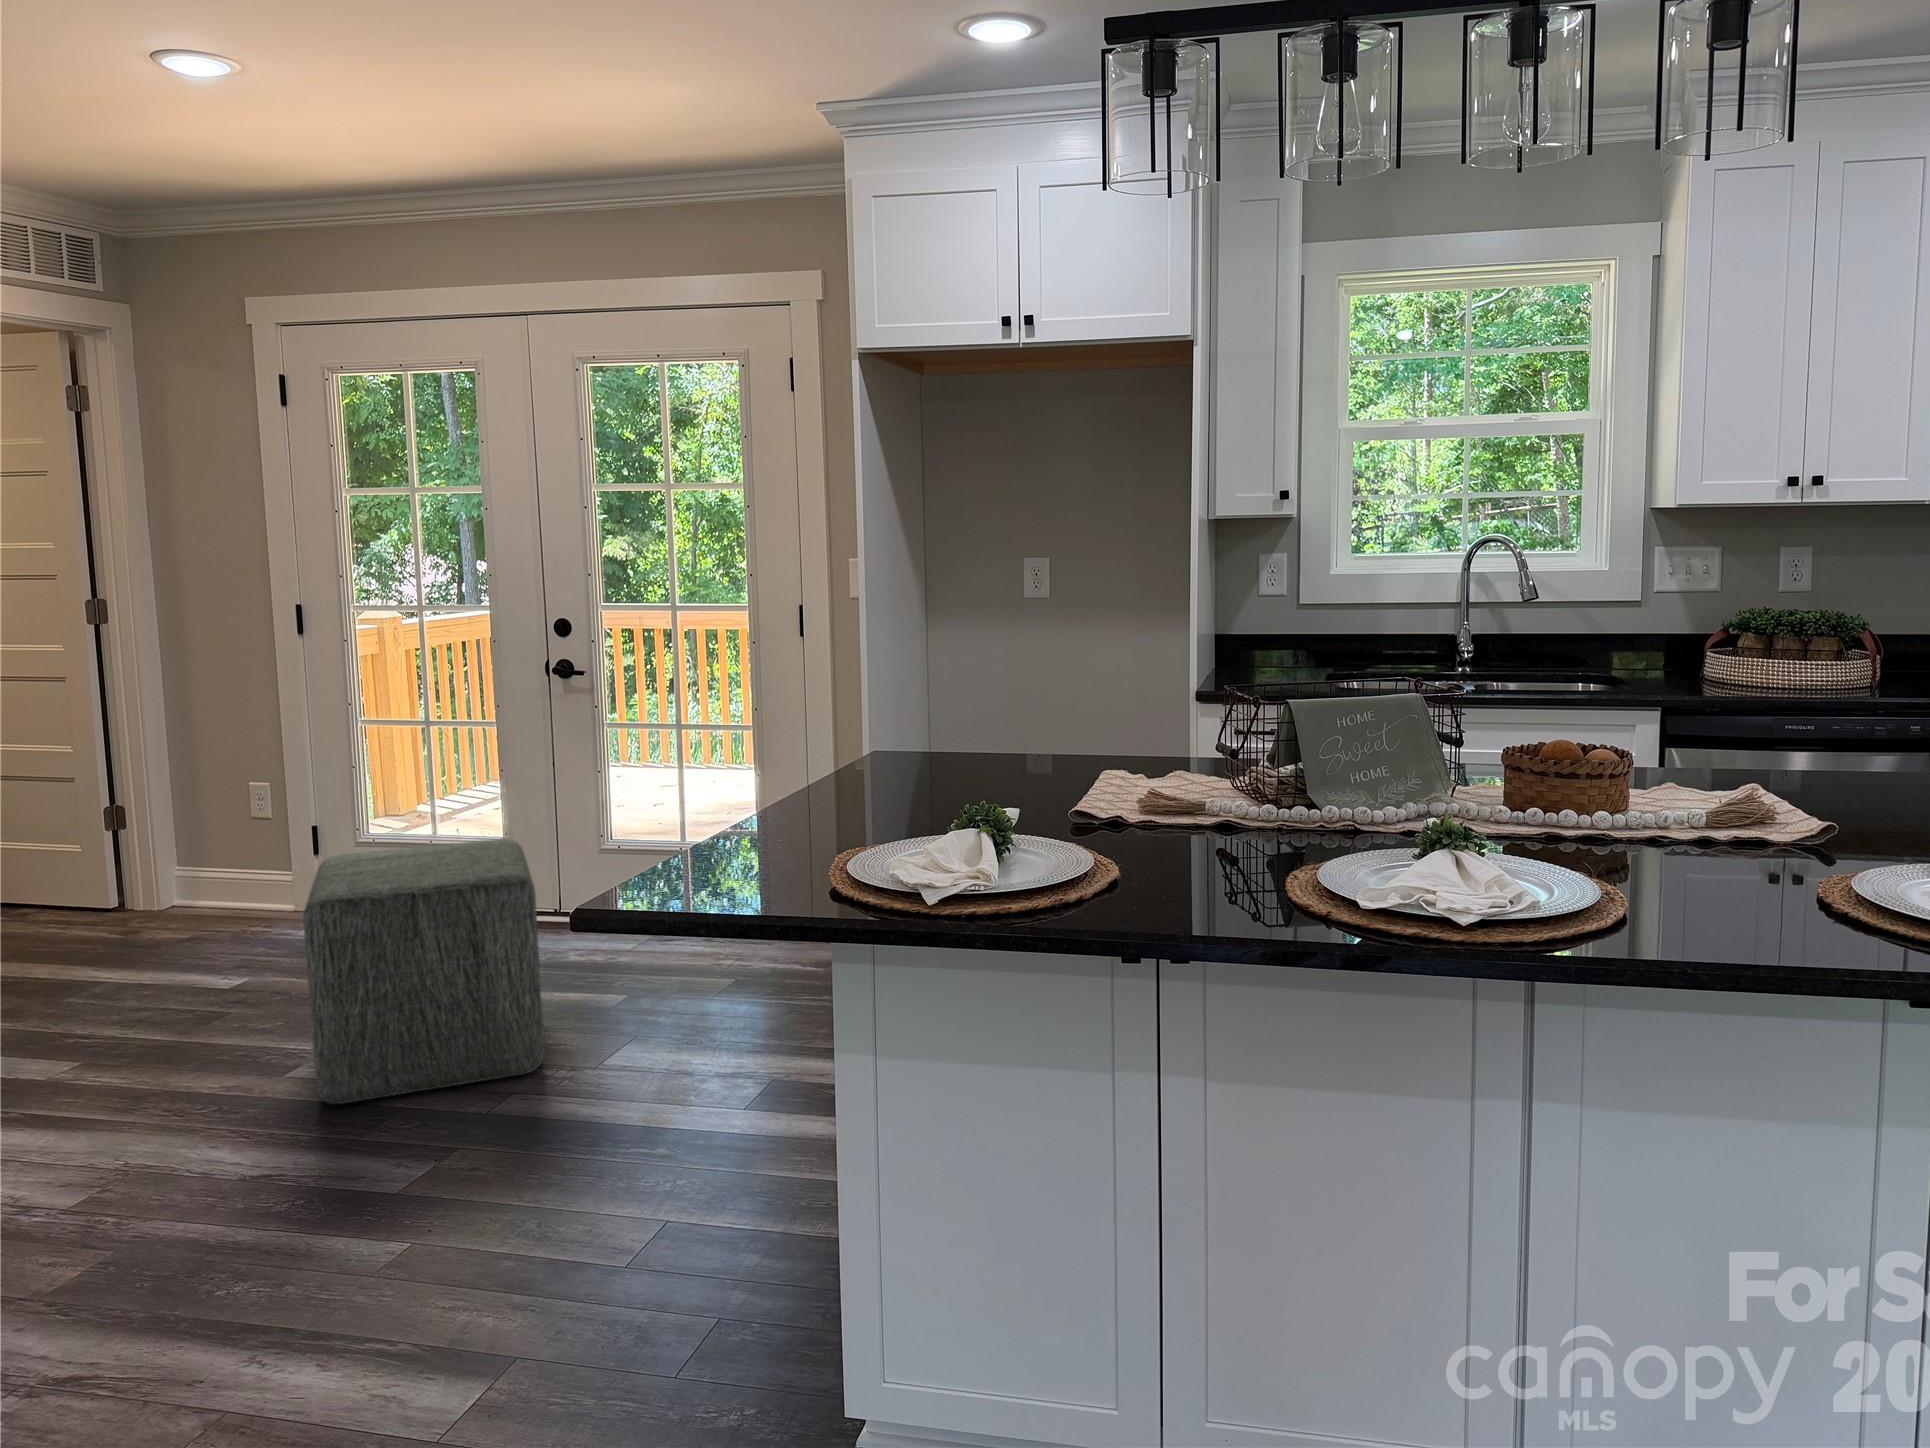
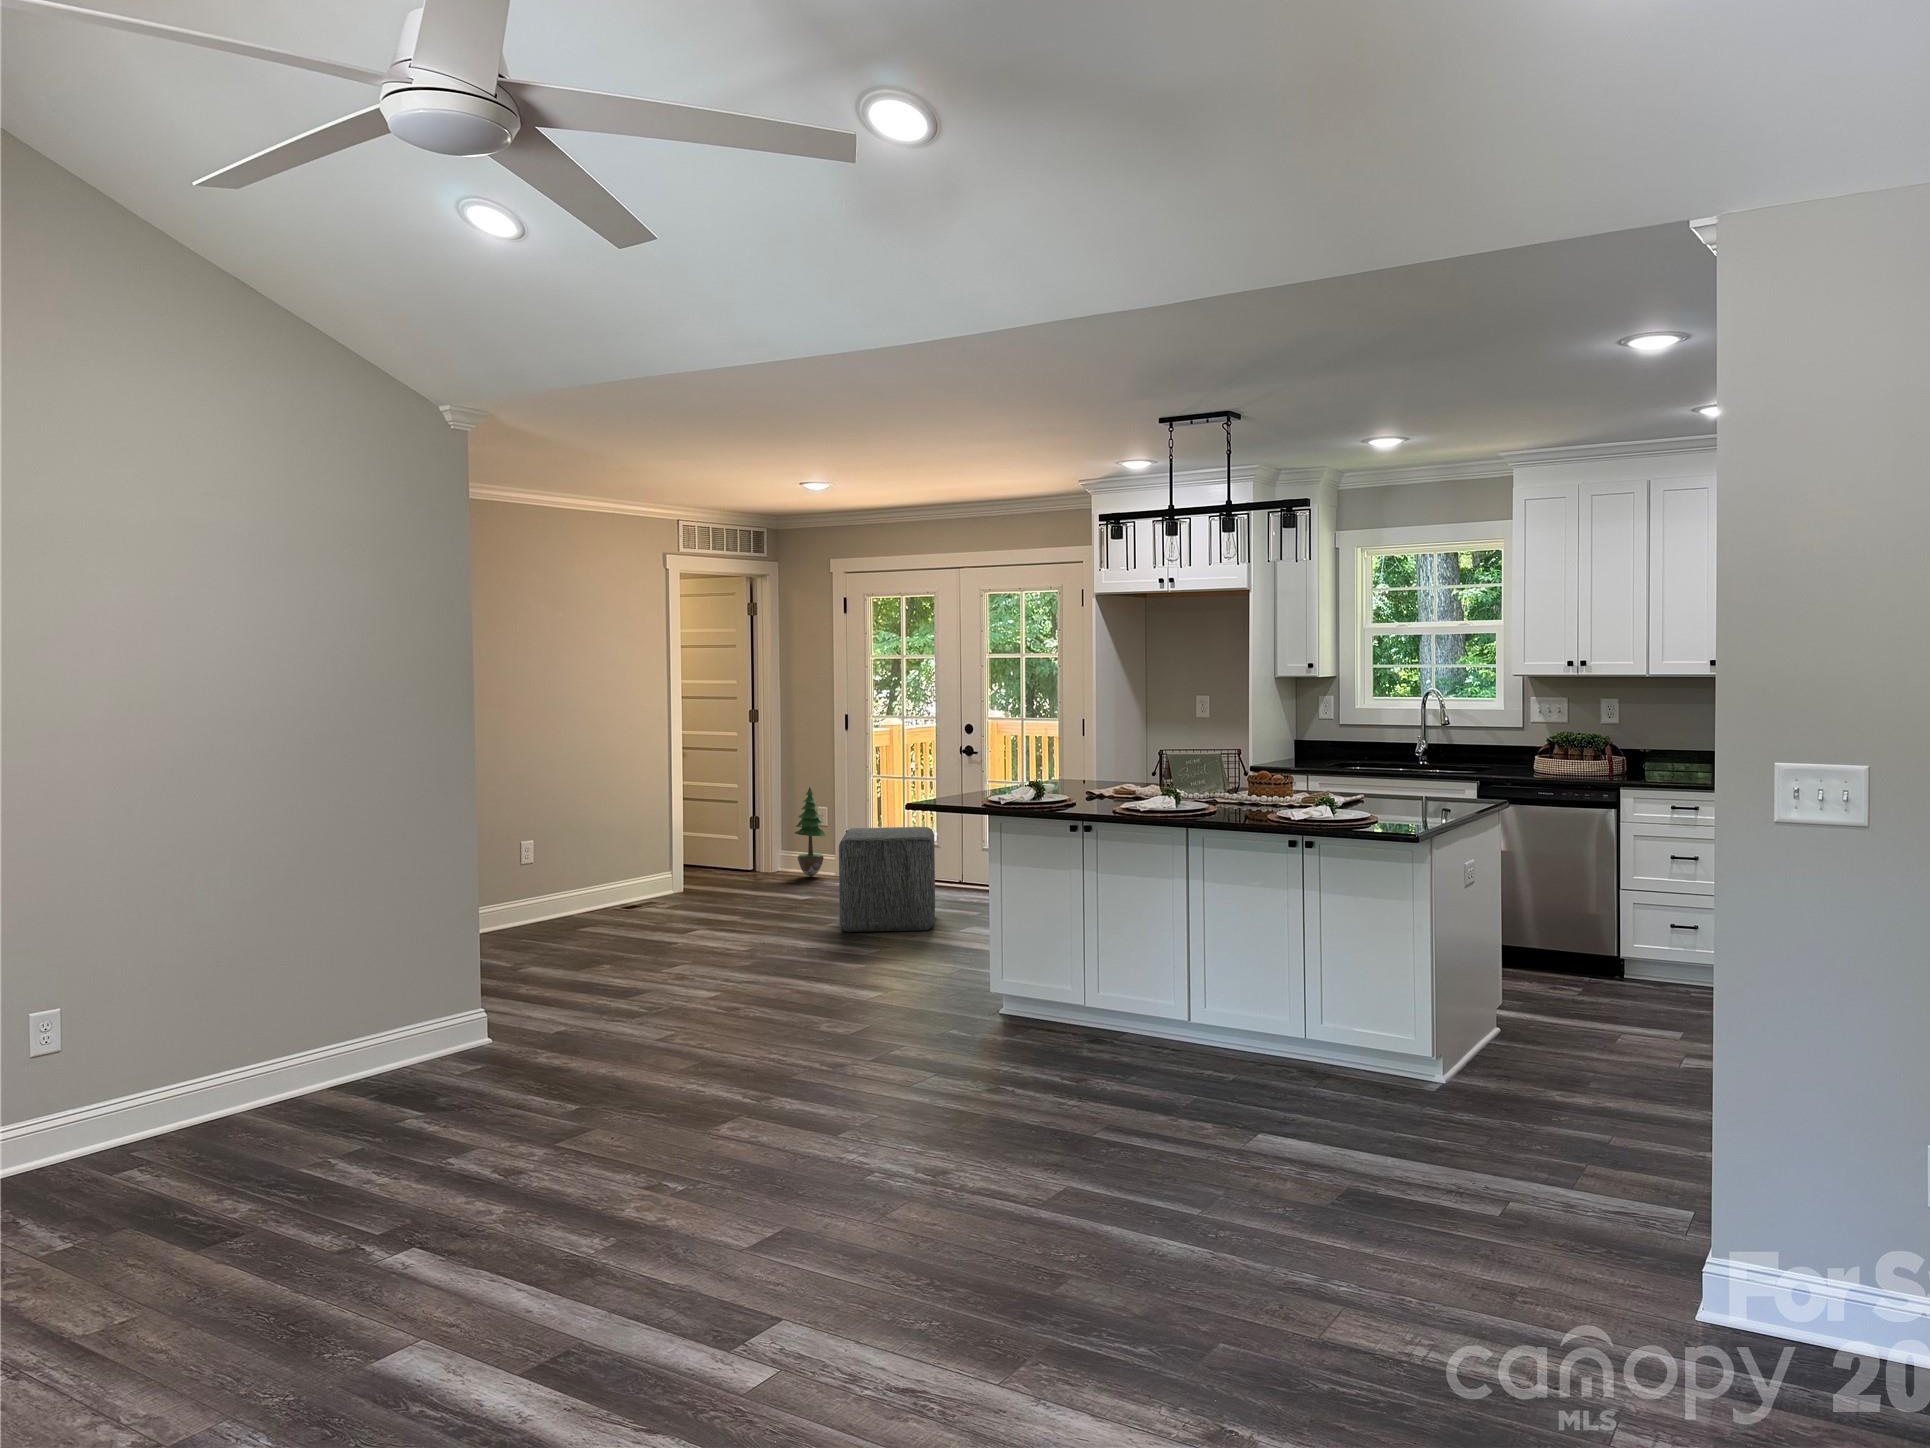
potted tree: none [201,746,274,920] -> present [795,787,826,877]

